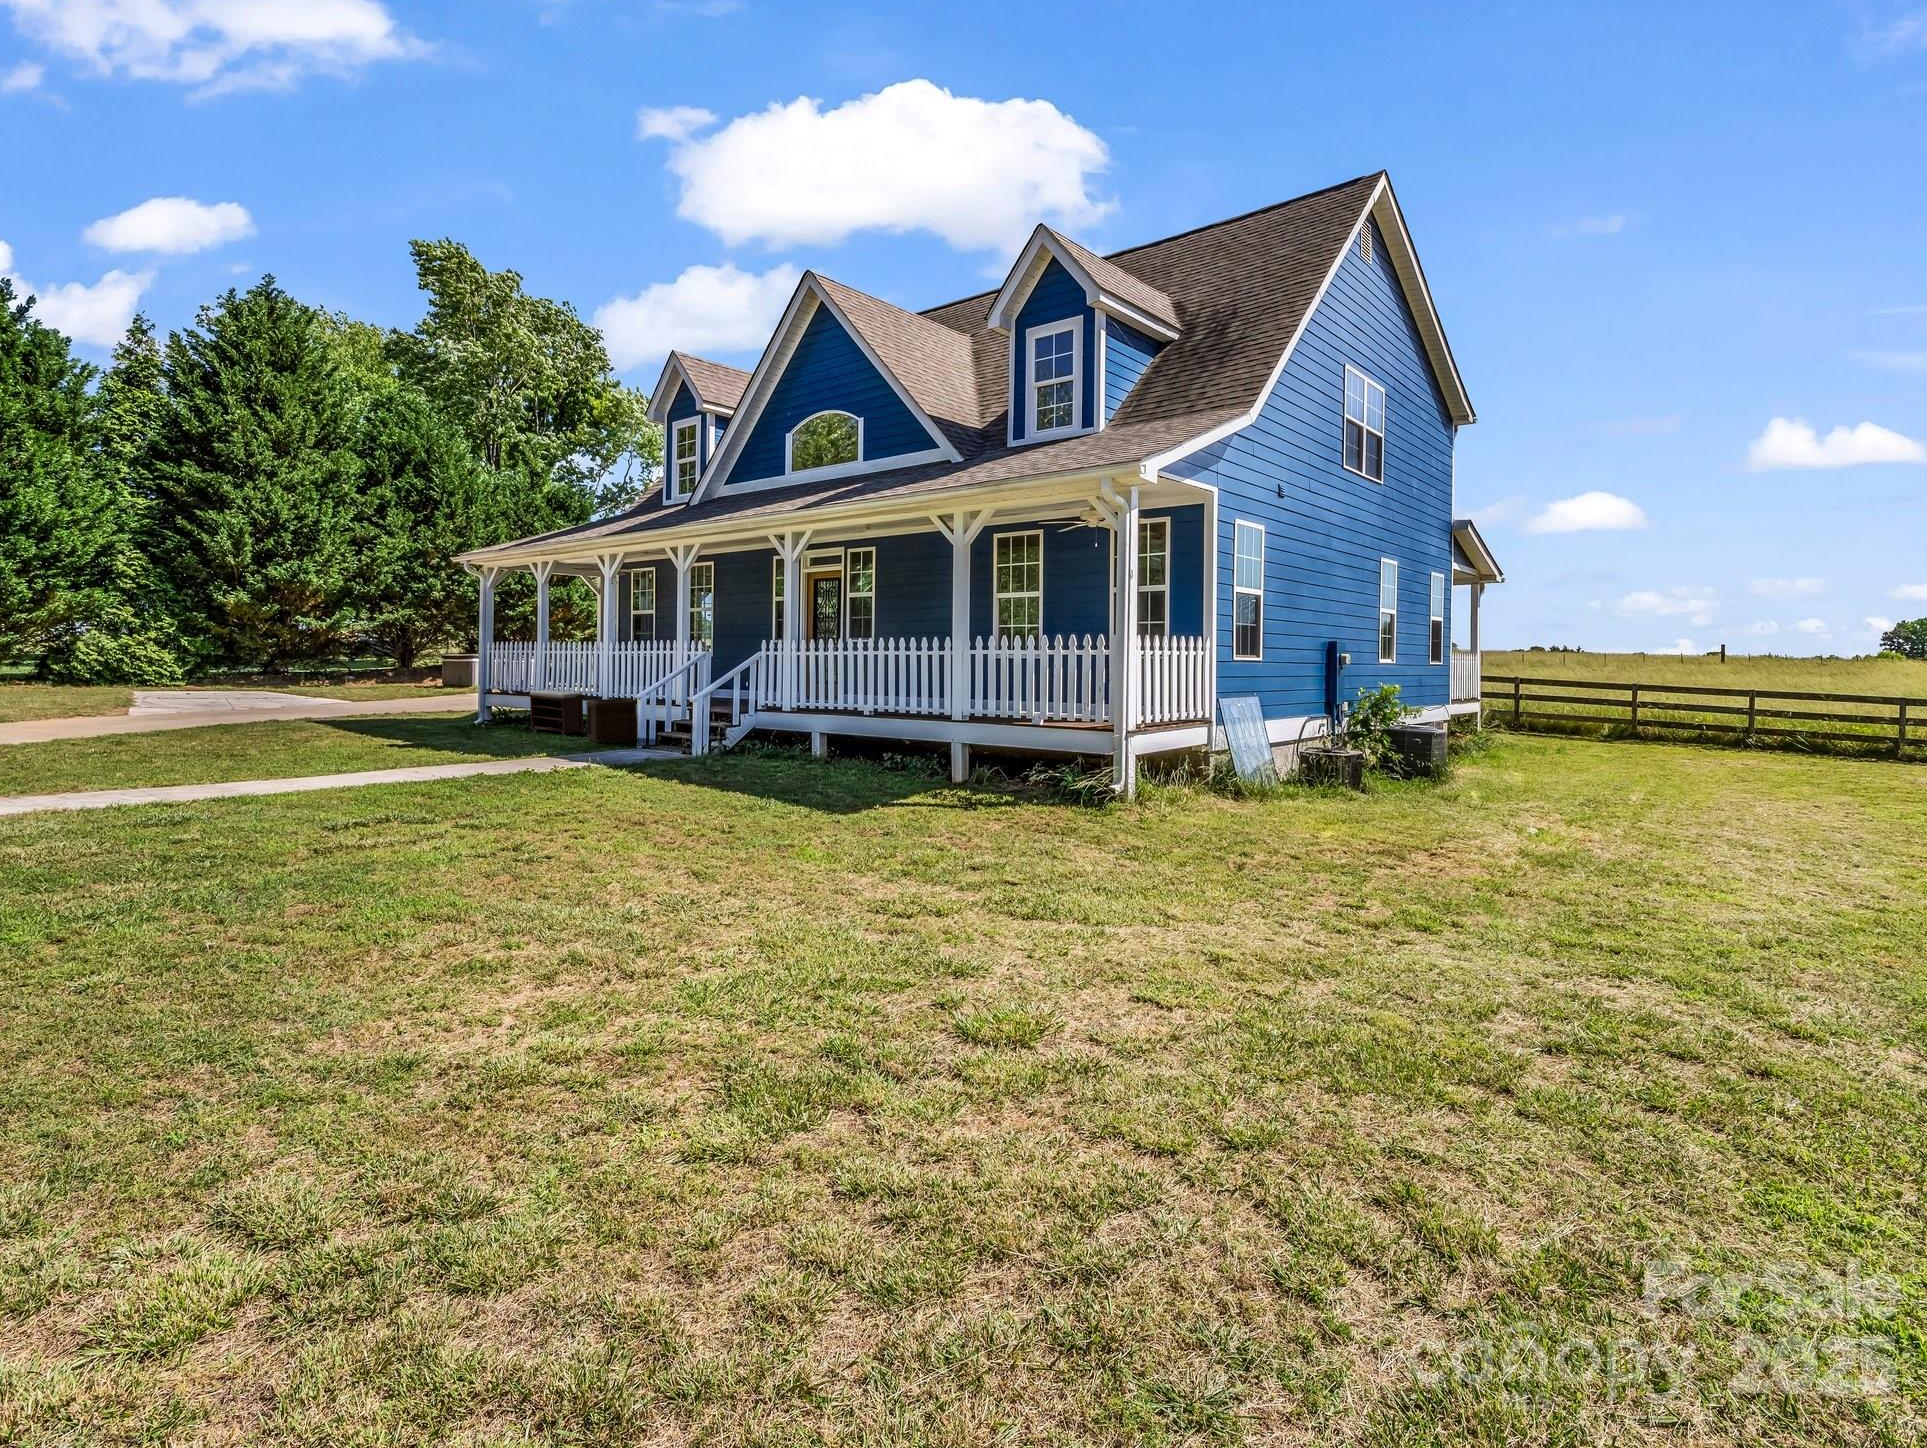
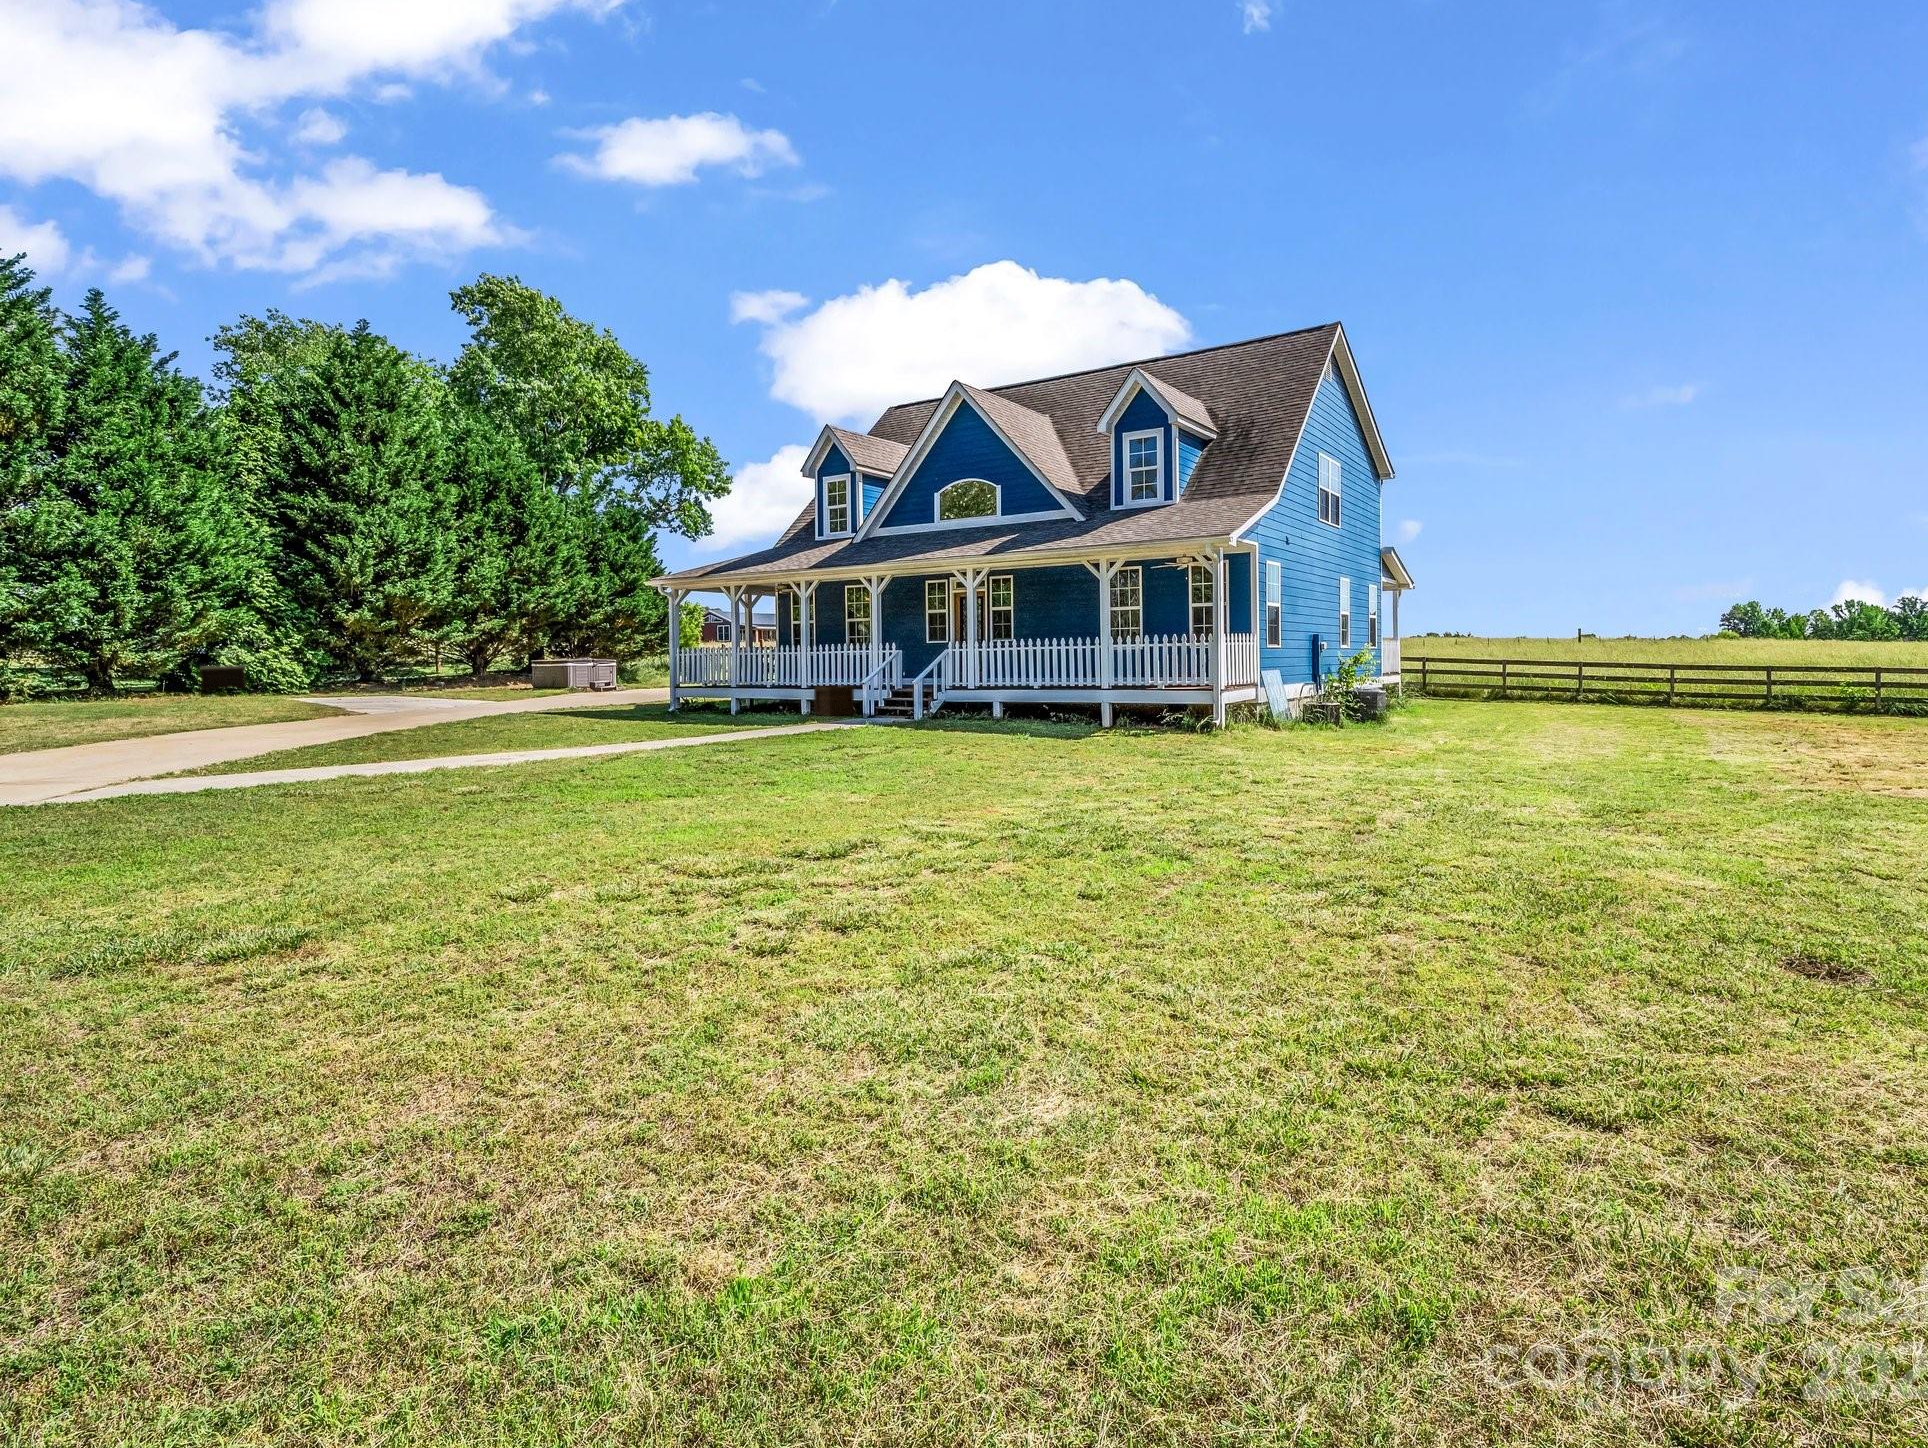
bench: present [528,690,585,735] -> present [199,665,246,690]

